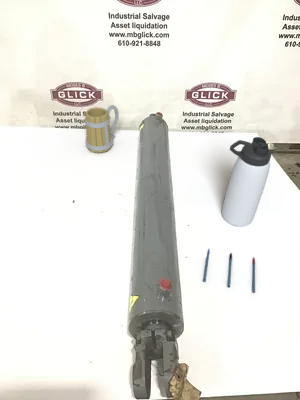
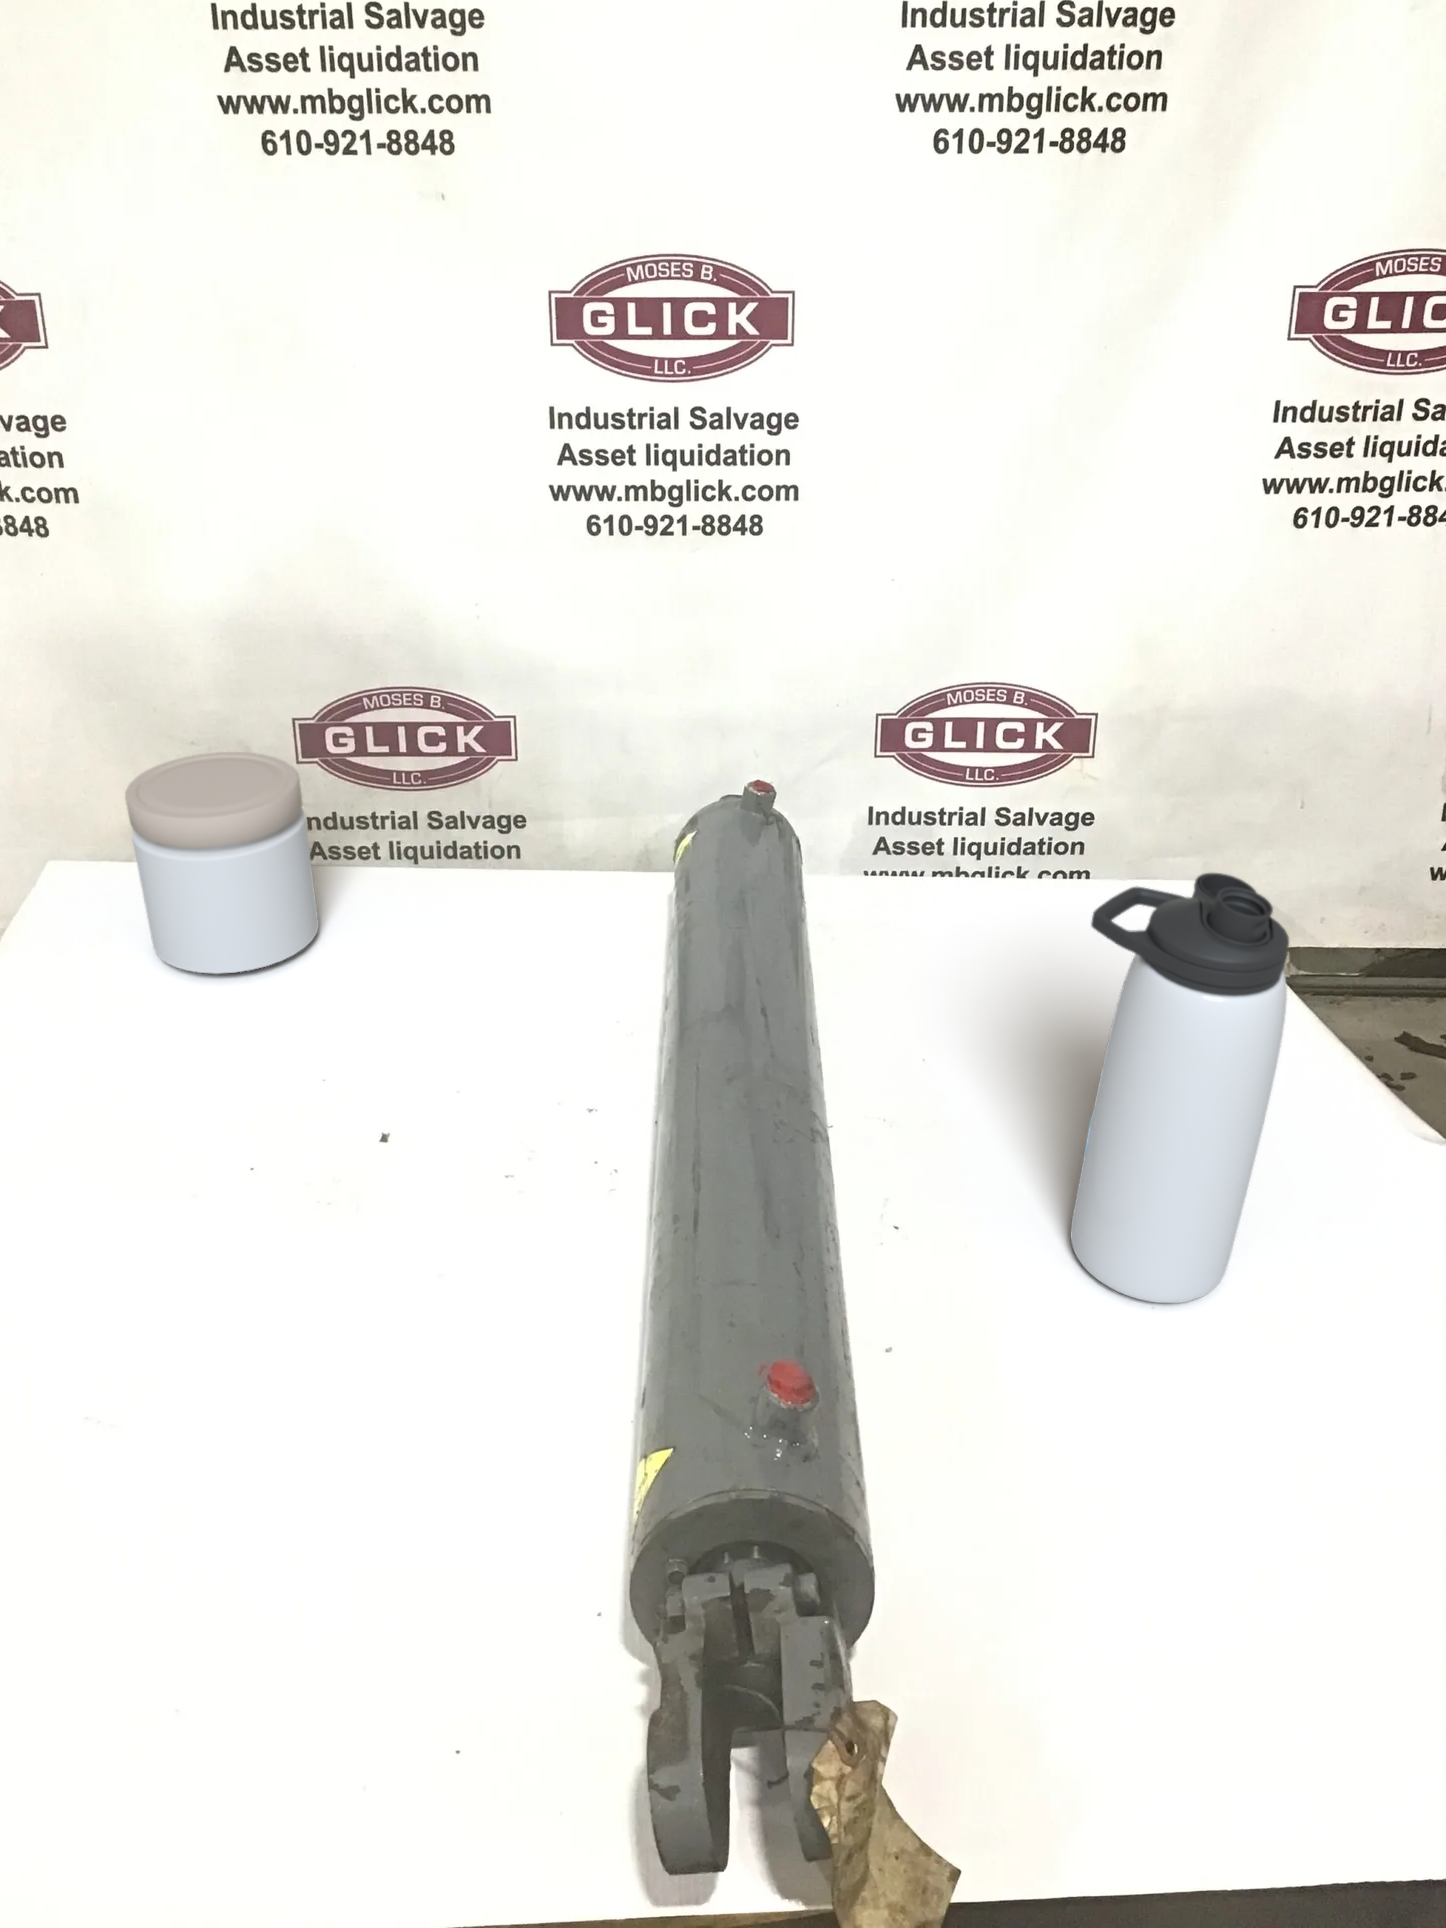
jar: none [14,100,60,152] -> present [125,752,319,974]
mug: present [85,105,119,153] -> none [435,770,585,977]
pen: present [204,249,255,293] -> none [1005,1409,1278,1639]

